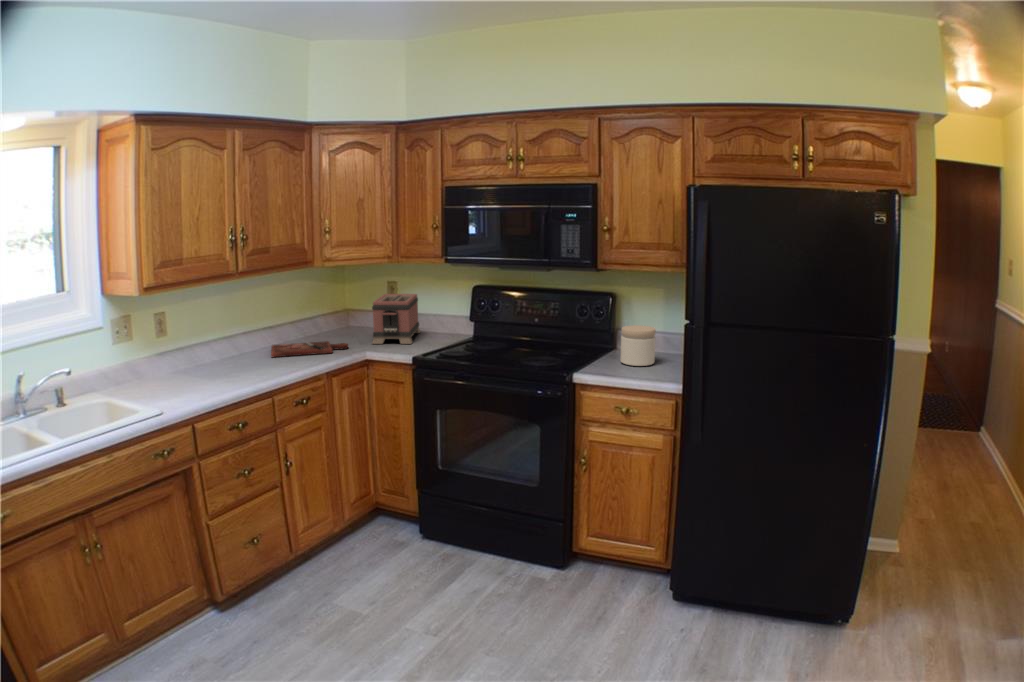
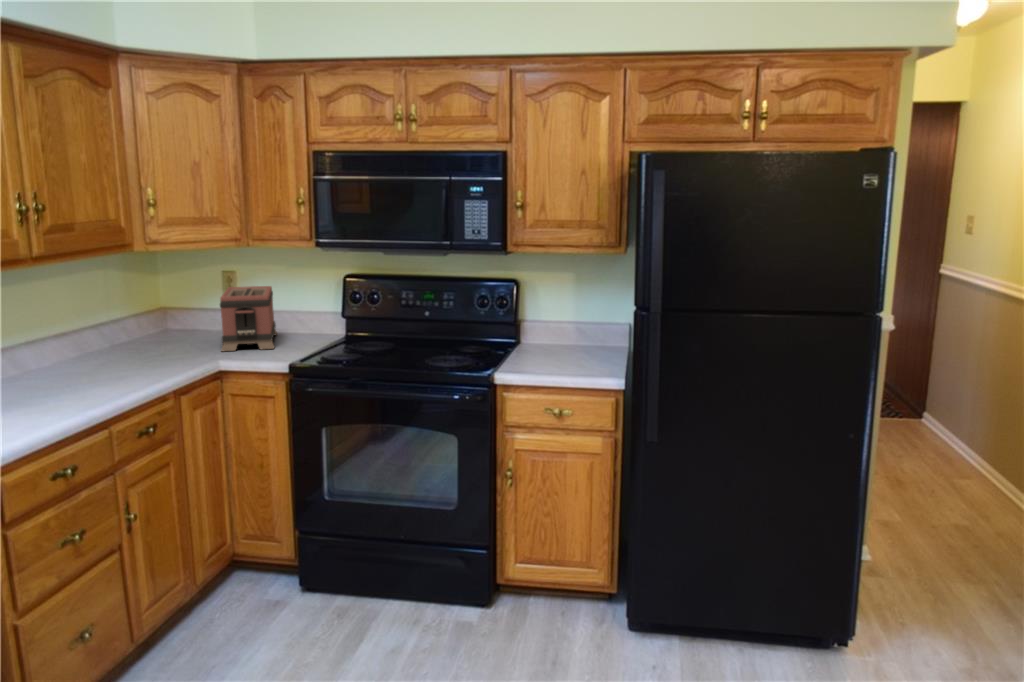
jar: present [621,325,655,366] -> none [540,314,579,361]
cutting board: present [271,341,348,357] -> none [81,351,192,376]

